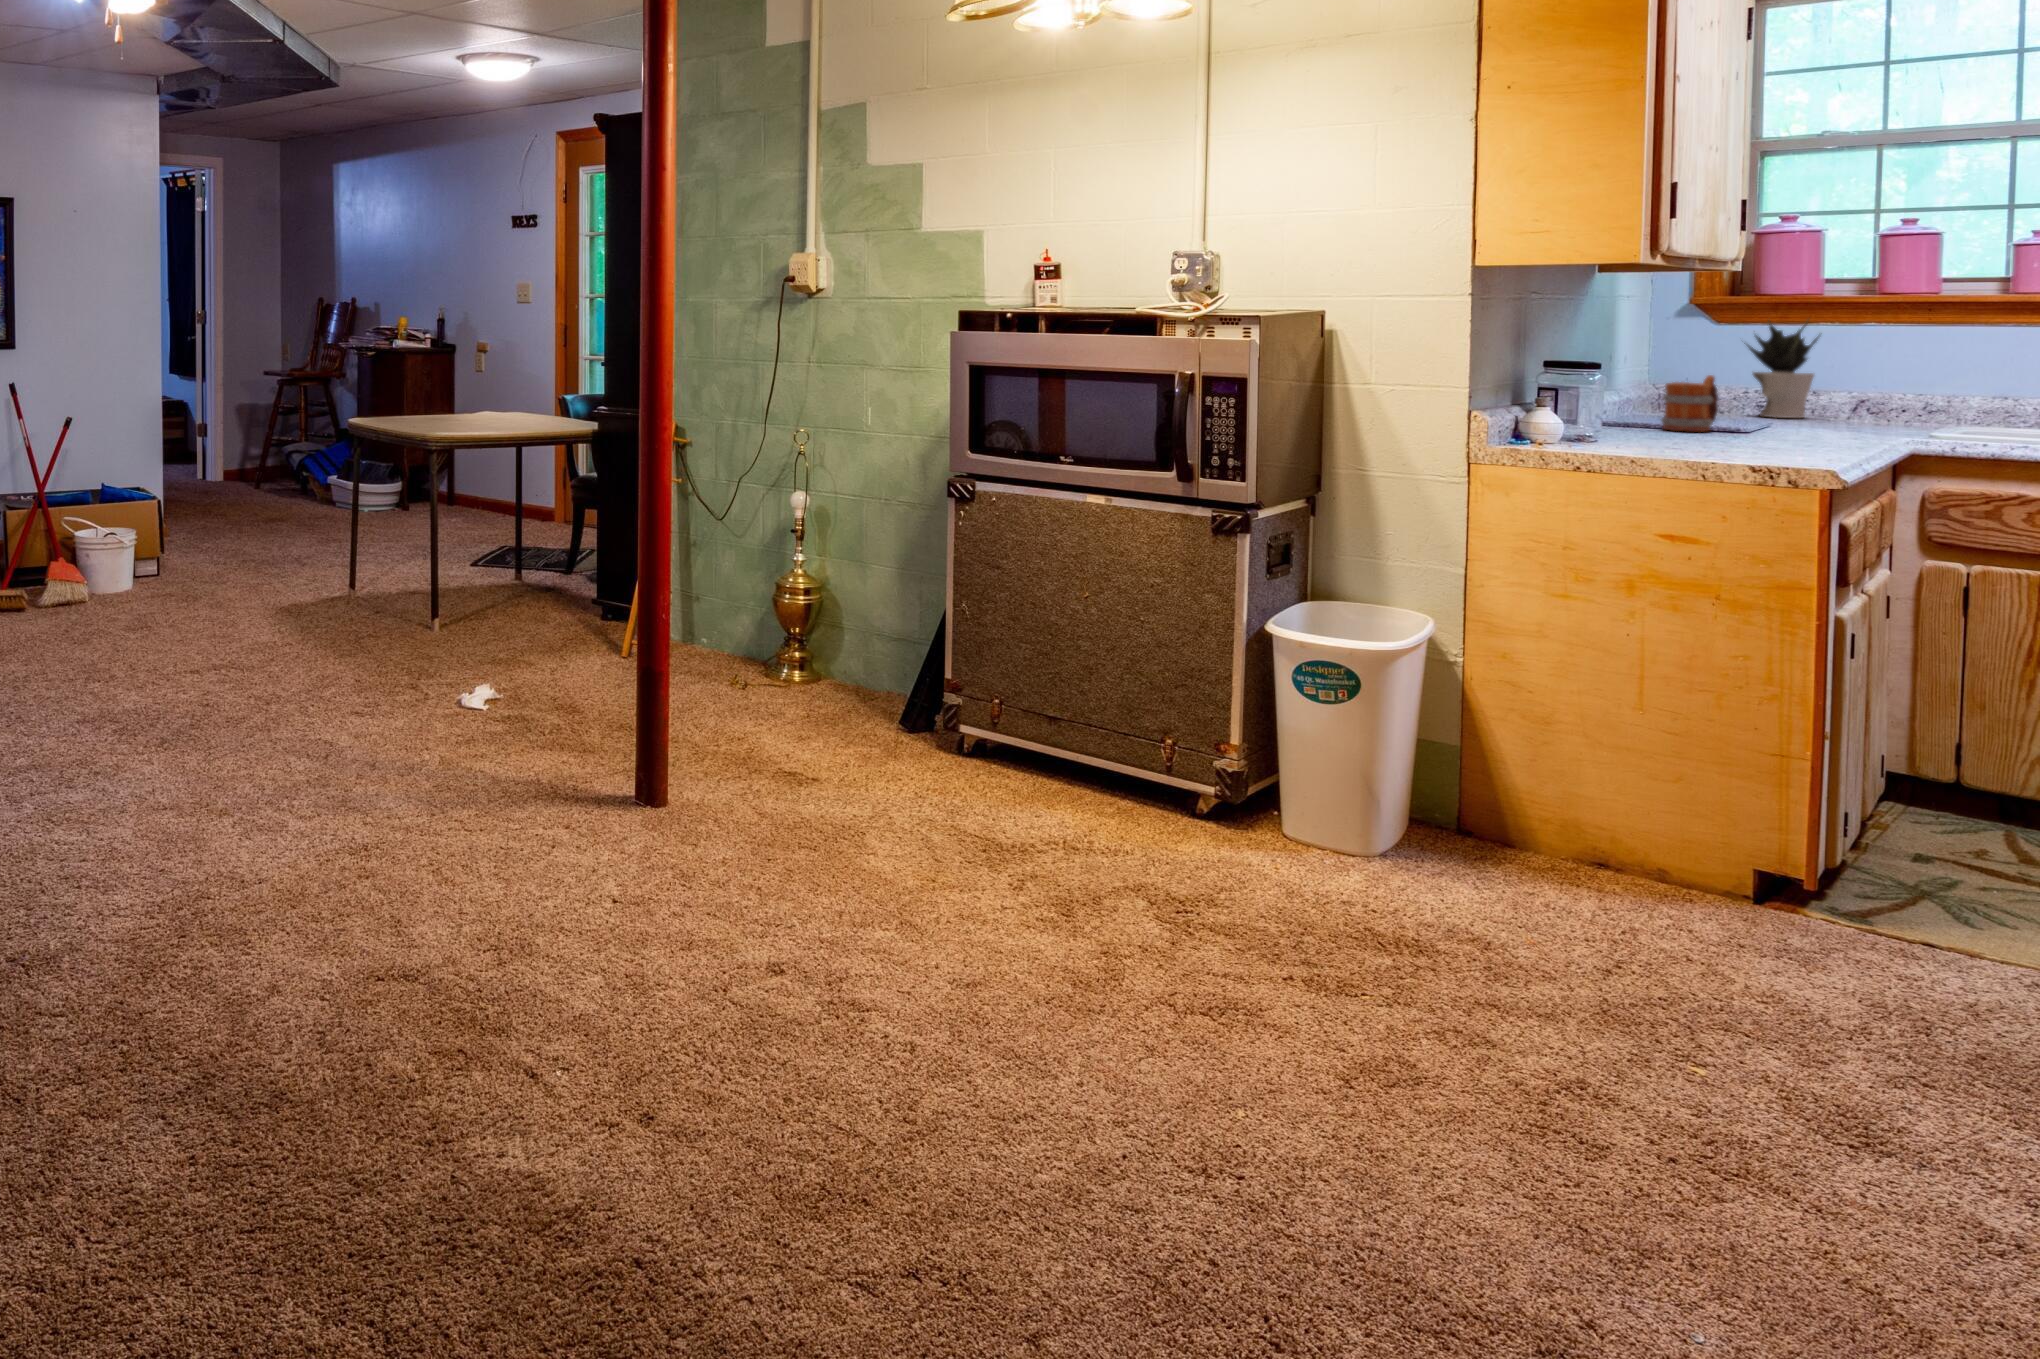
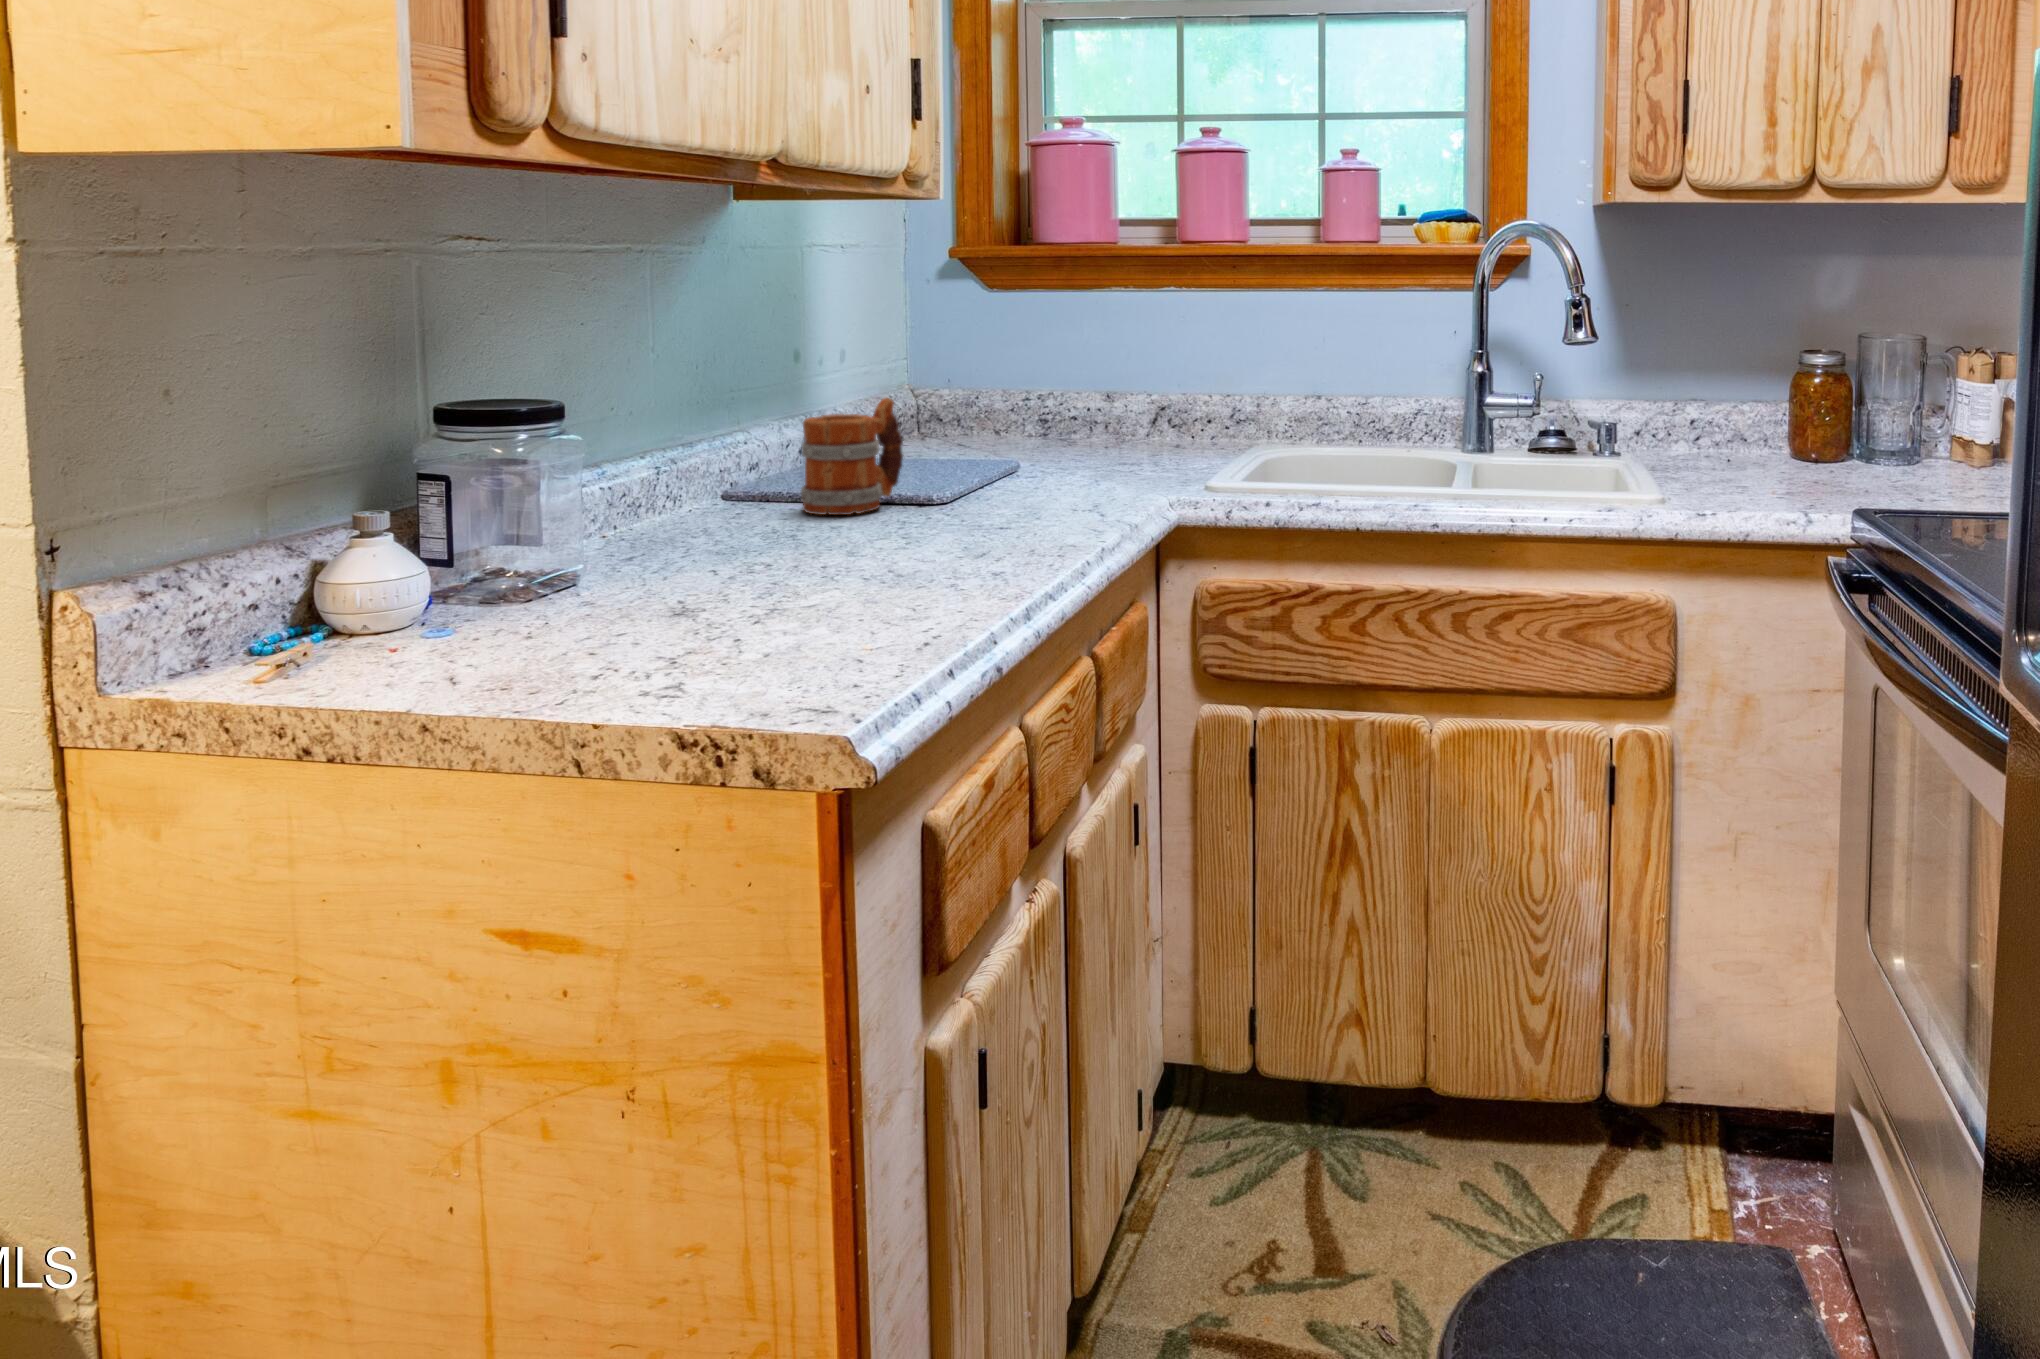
potted plant: present [1744,320,1819,418] -> none [1010,281,1119,444]

